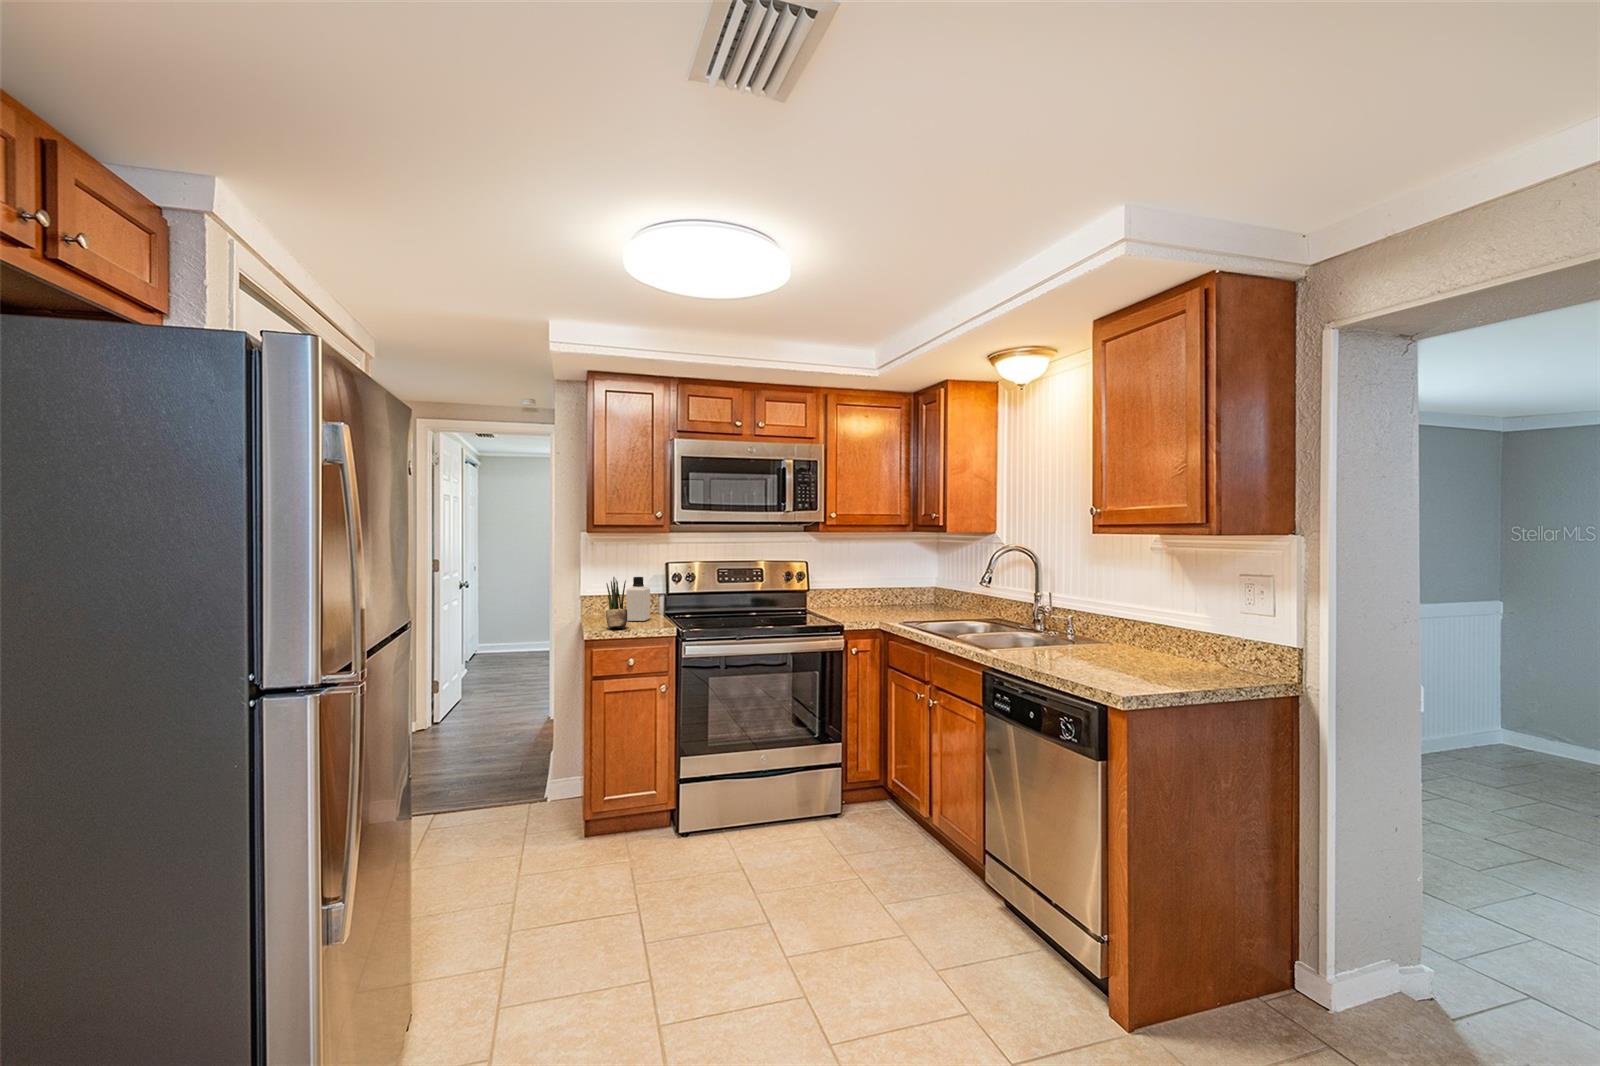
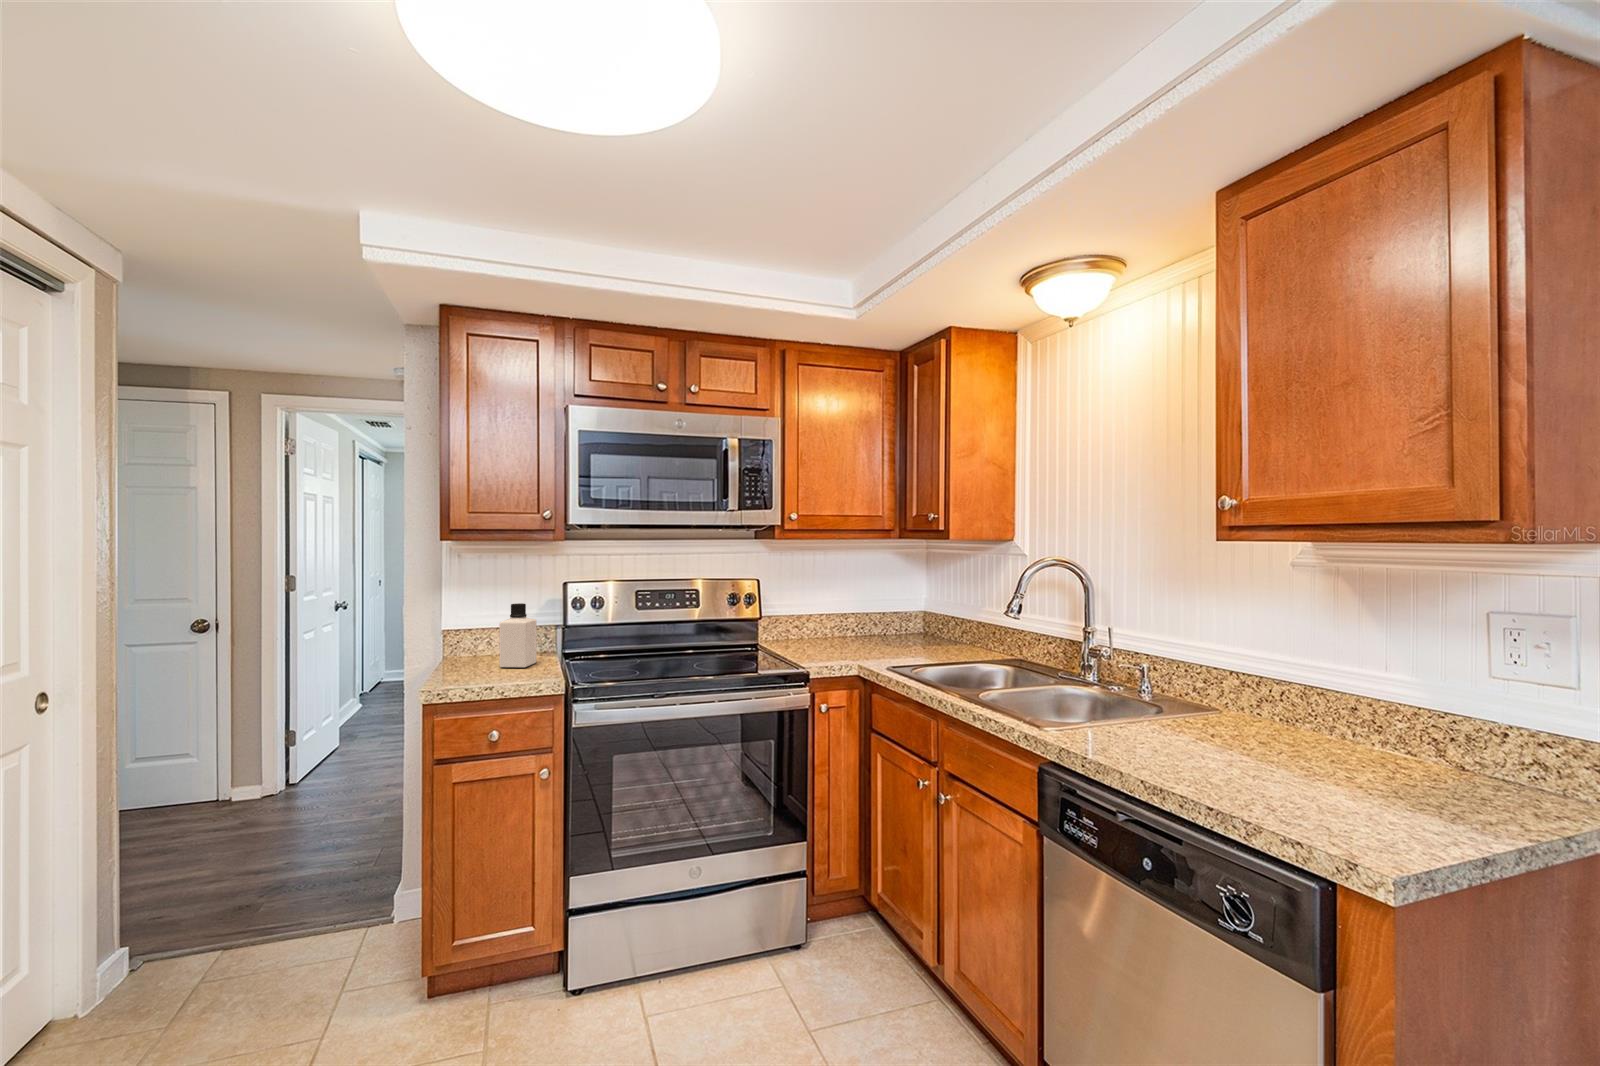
potted plant: present [606,577,627,627] -> none [461,605,494,681]

